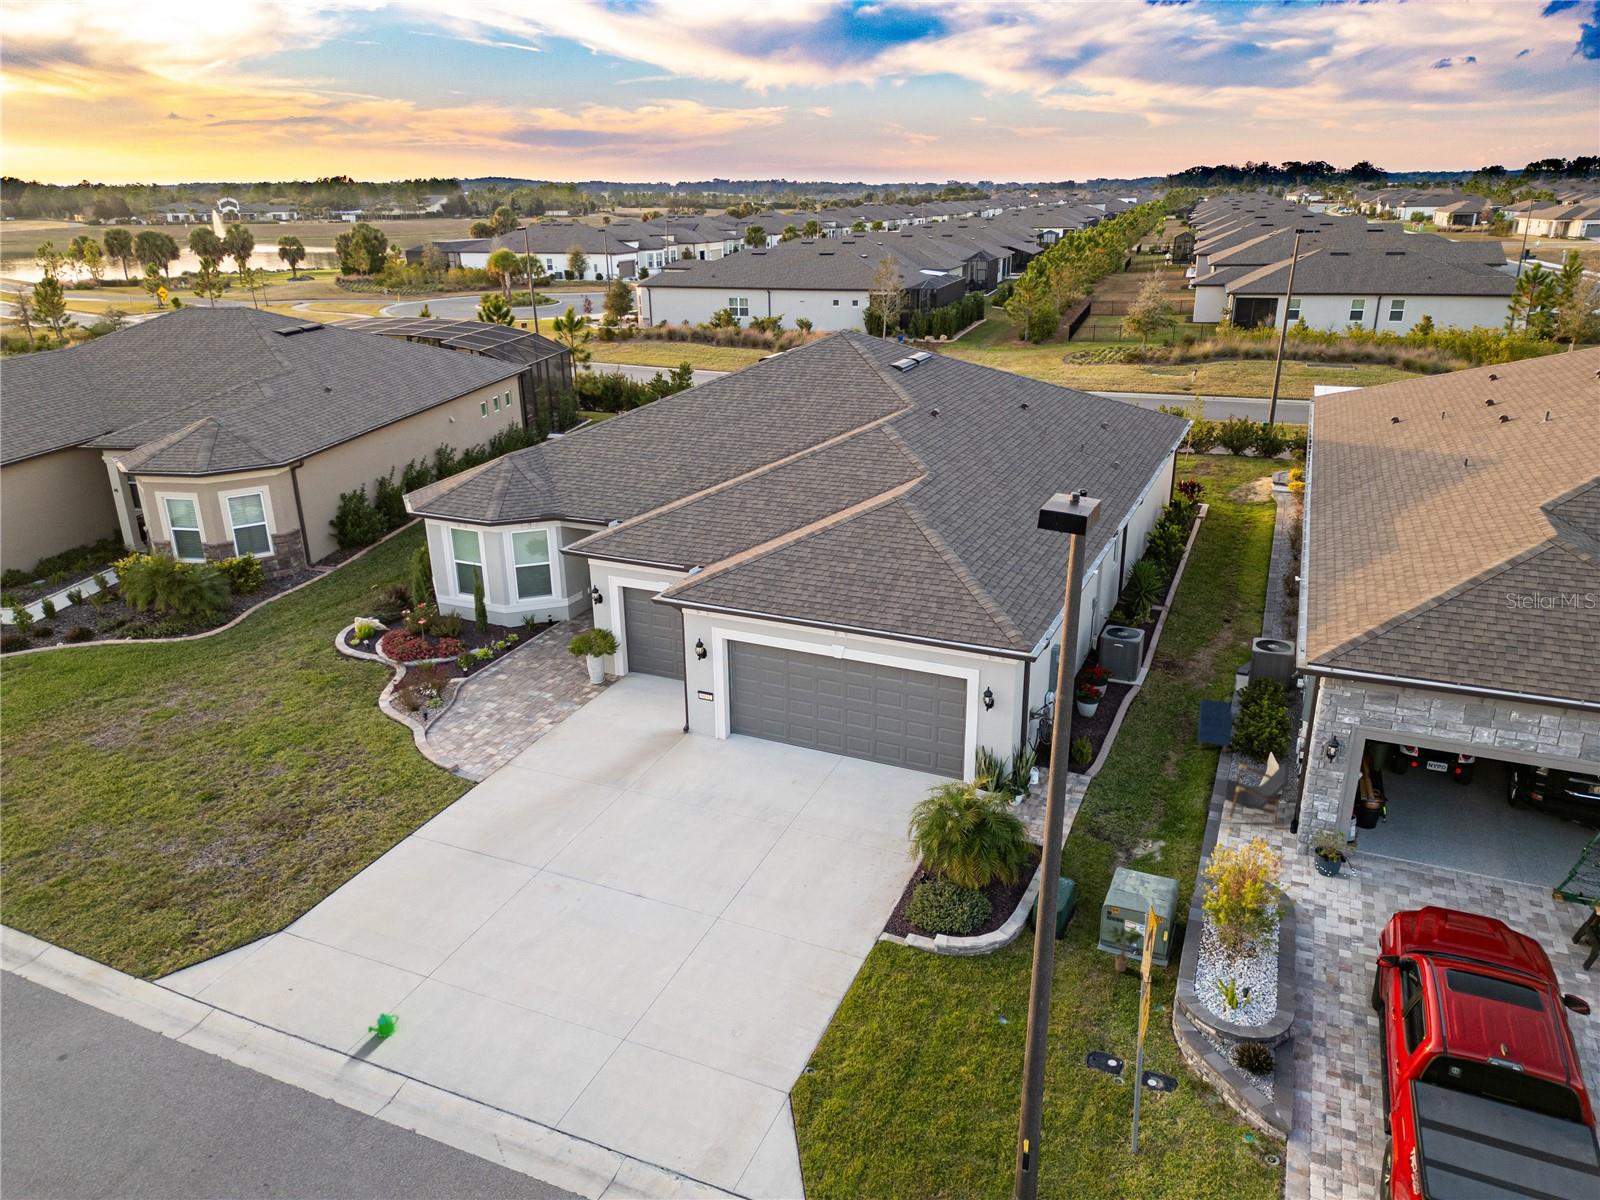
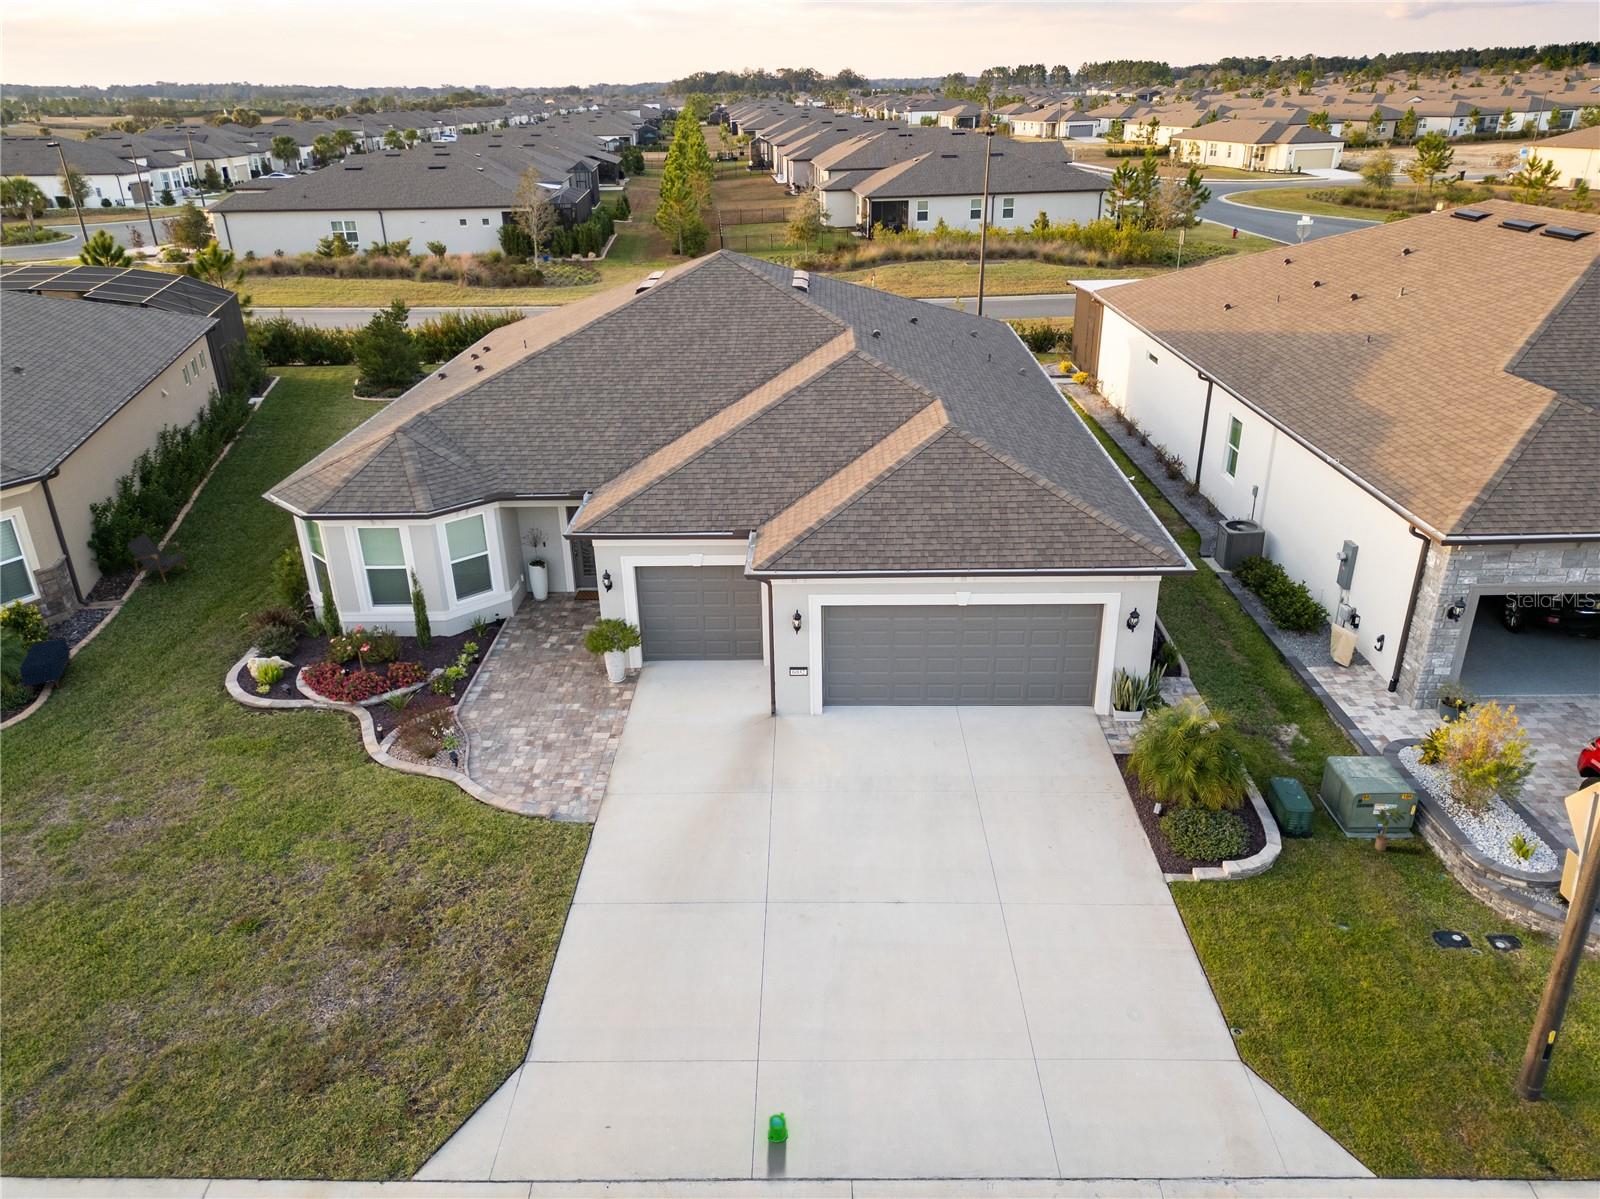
bench: present [1198,699,1232,753] -> present [20,639,71,693]
lounge chair: present [1224,764,1289,828] -> present [128,534,186,582]

